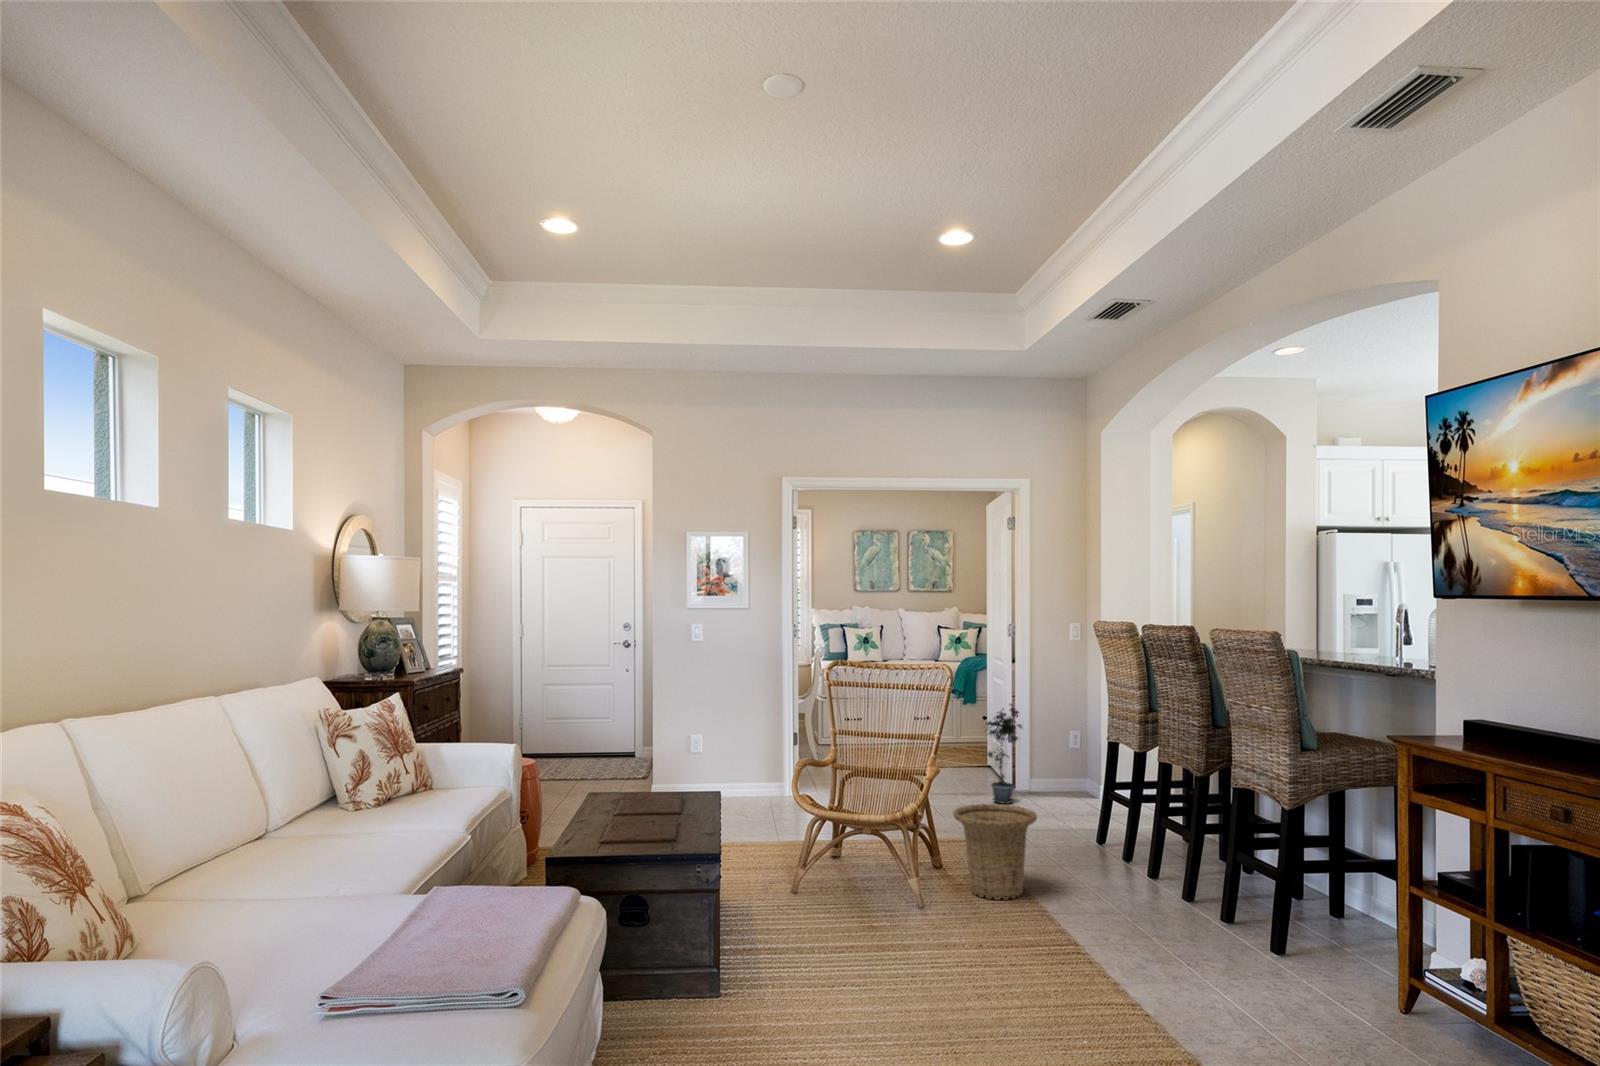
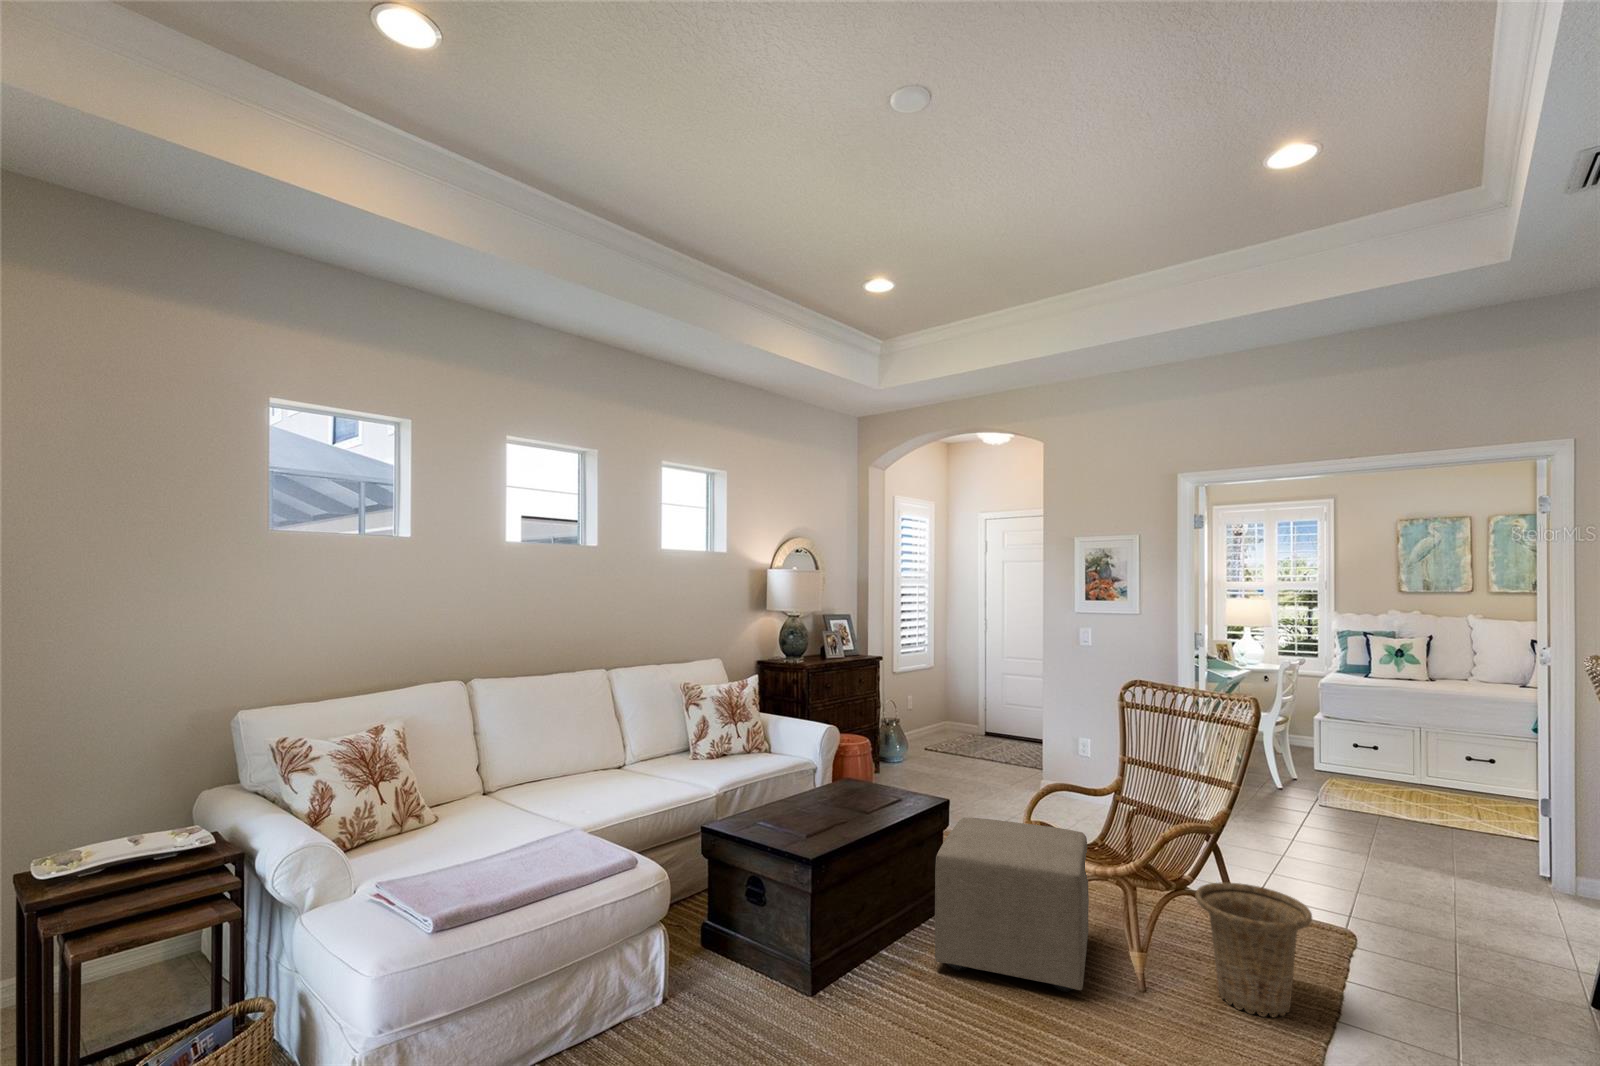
potted plant: present [987,704,1022,804] -> none [1442,764,1514,897]
ottoman: none [741,793,913,944] -> present [935,818,1089,992]

